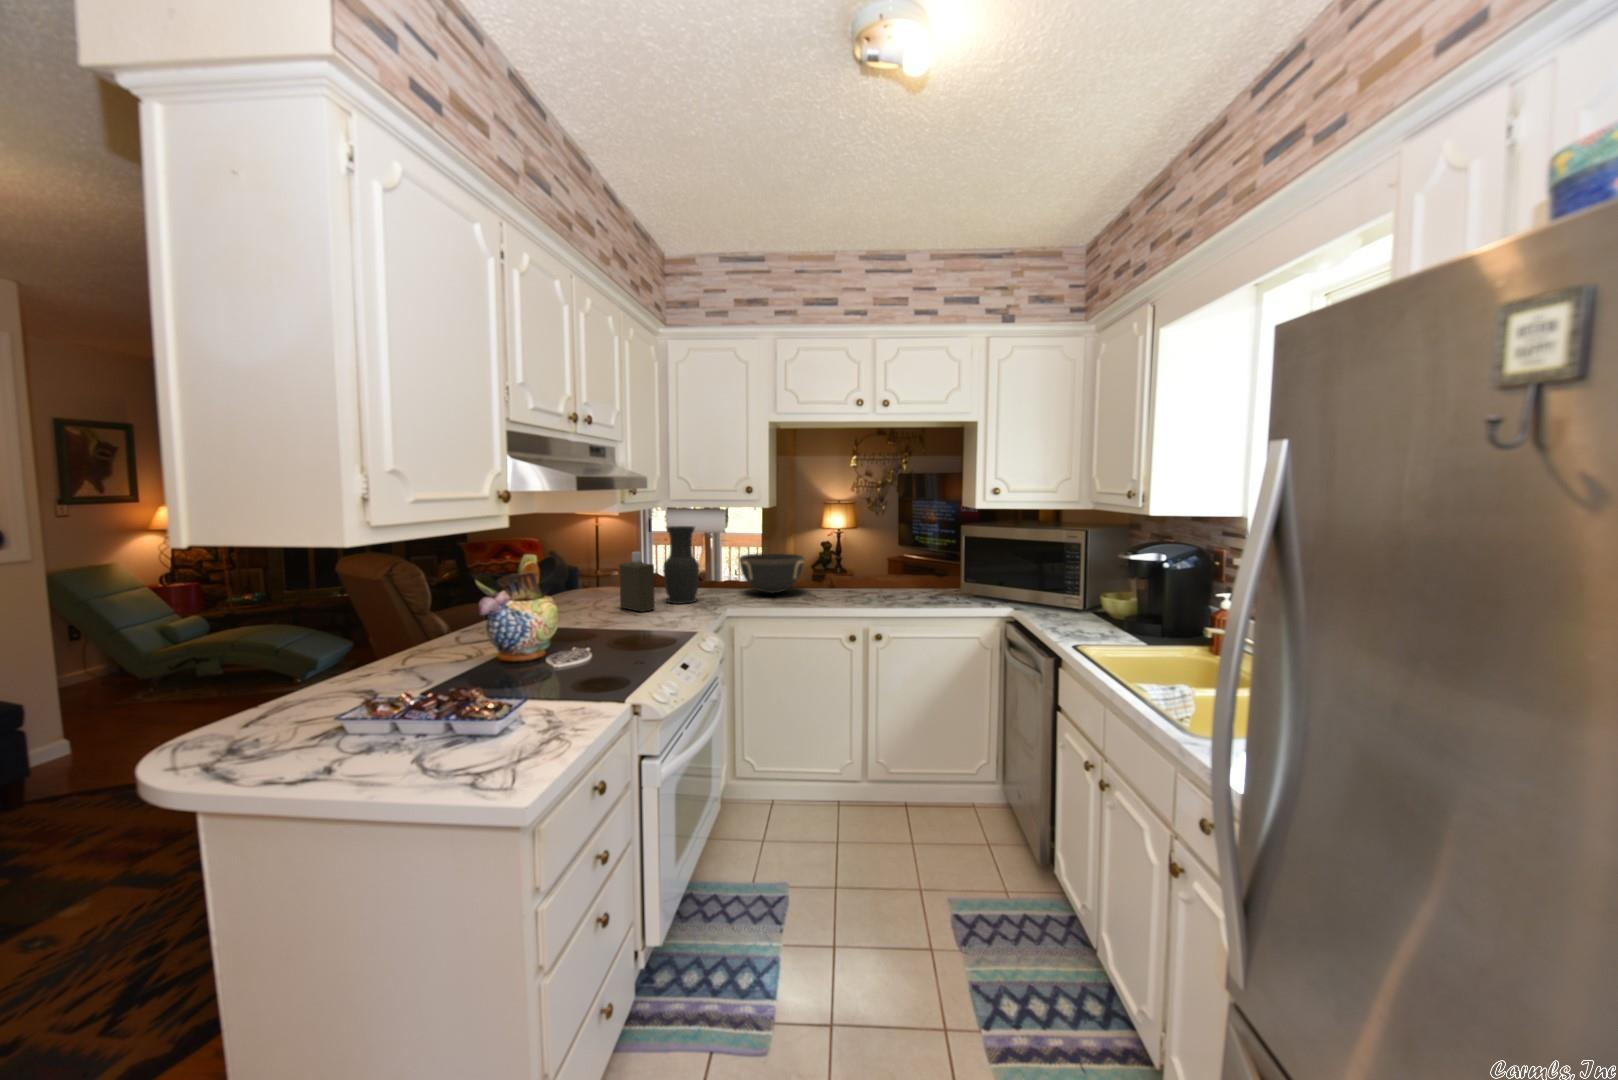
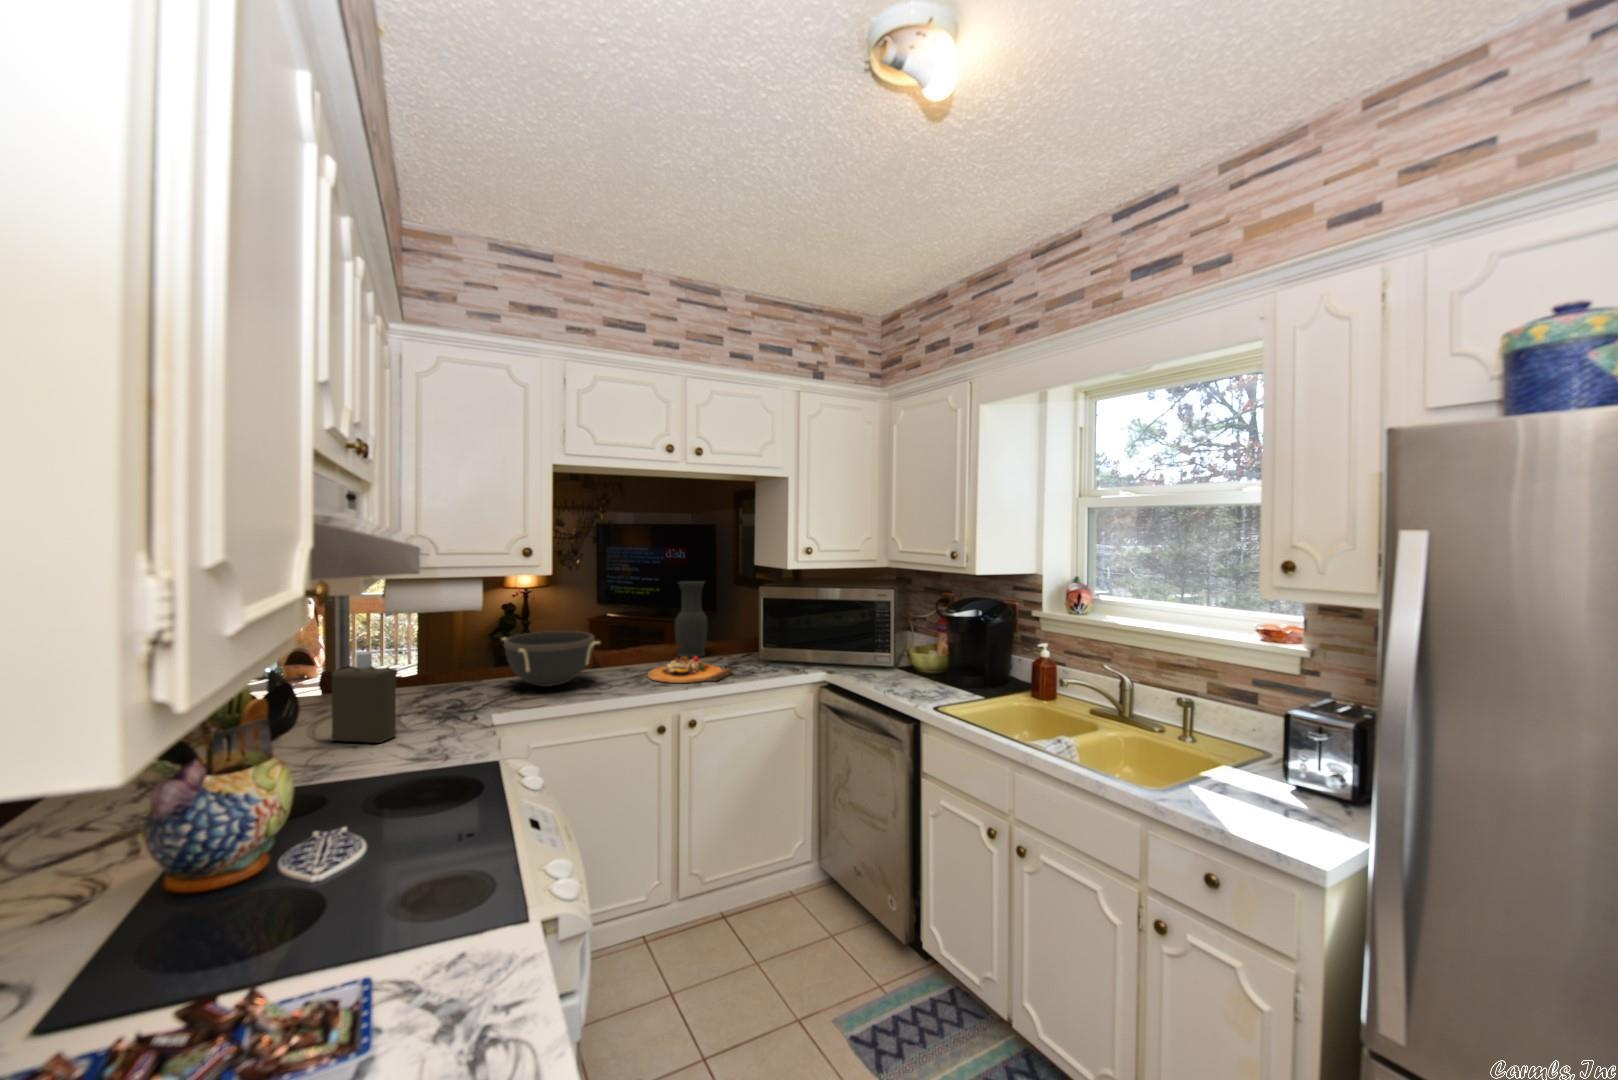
vase: present [663,526,699,604] -> present [675,581,707,658]
cutting board: none [845,580,916,602] -> present [648,656,733,683]

